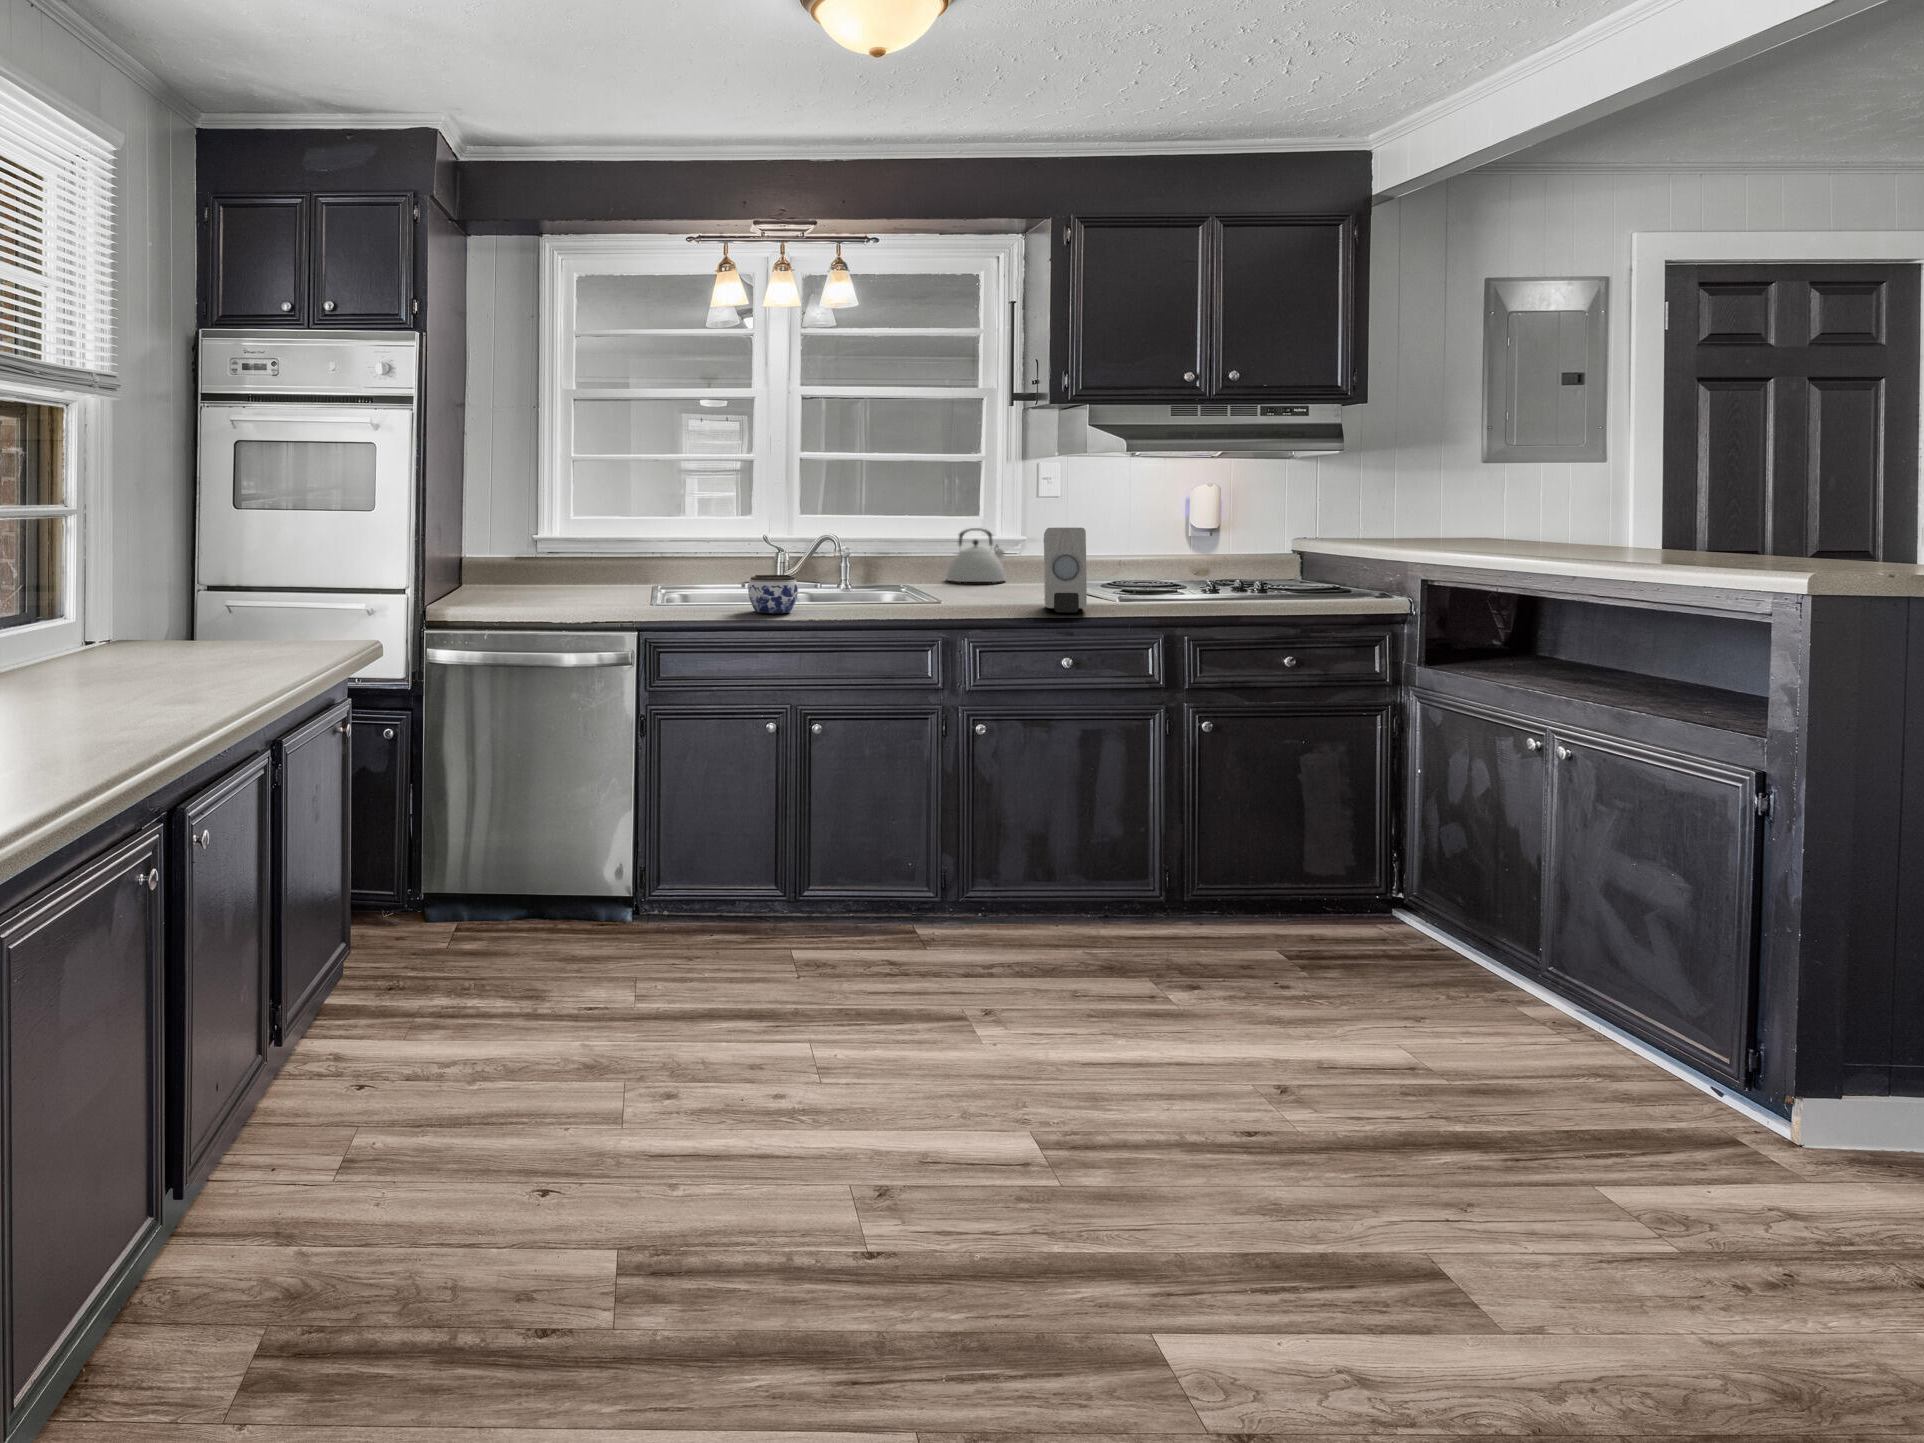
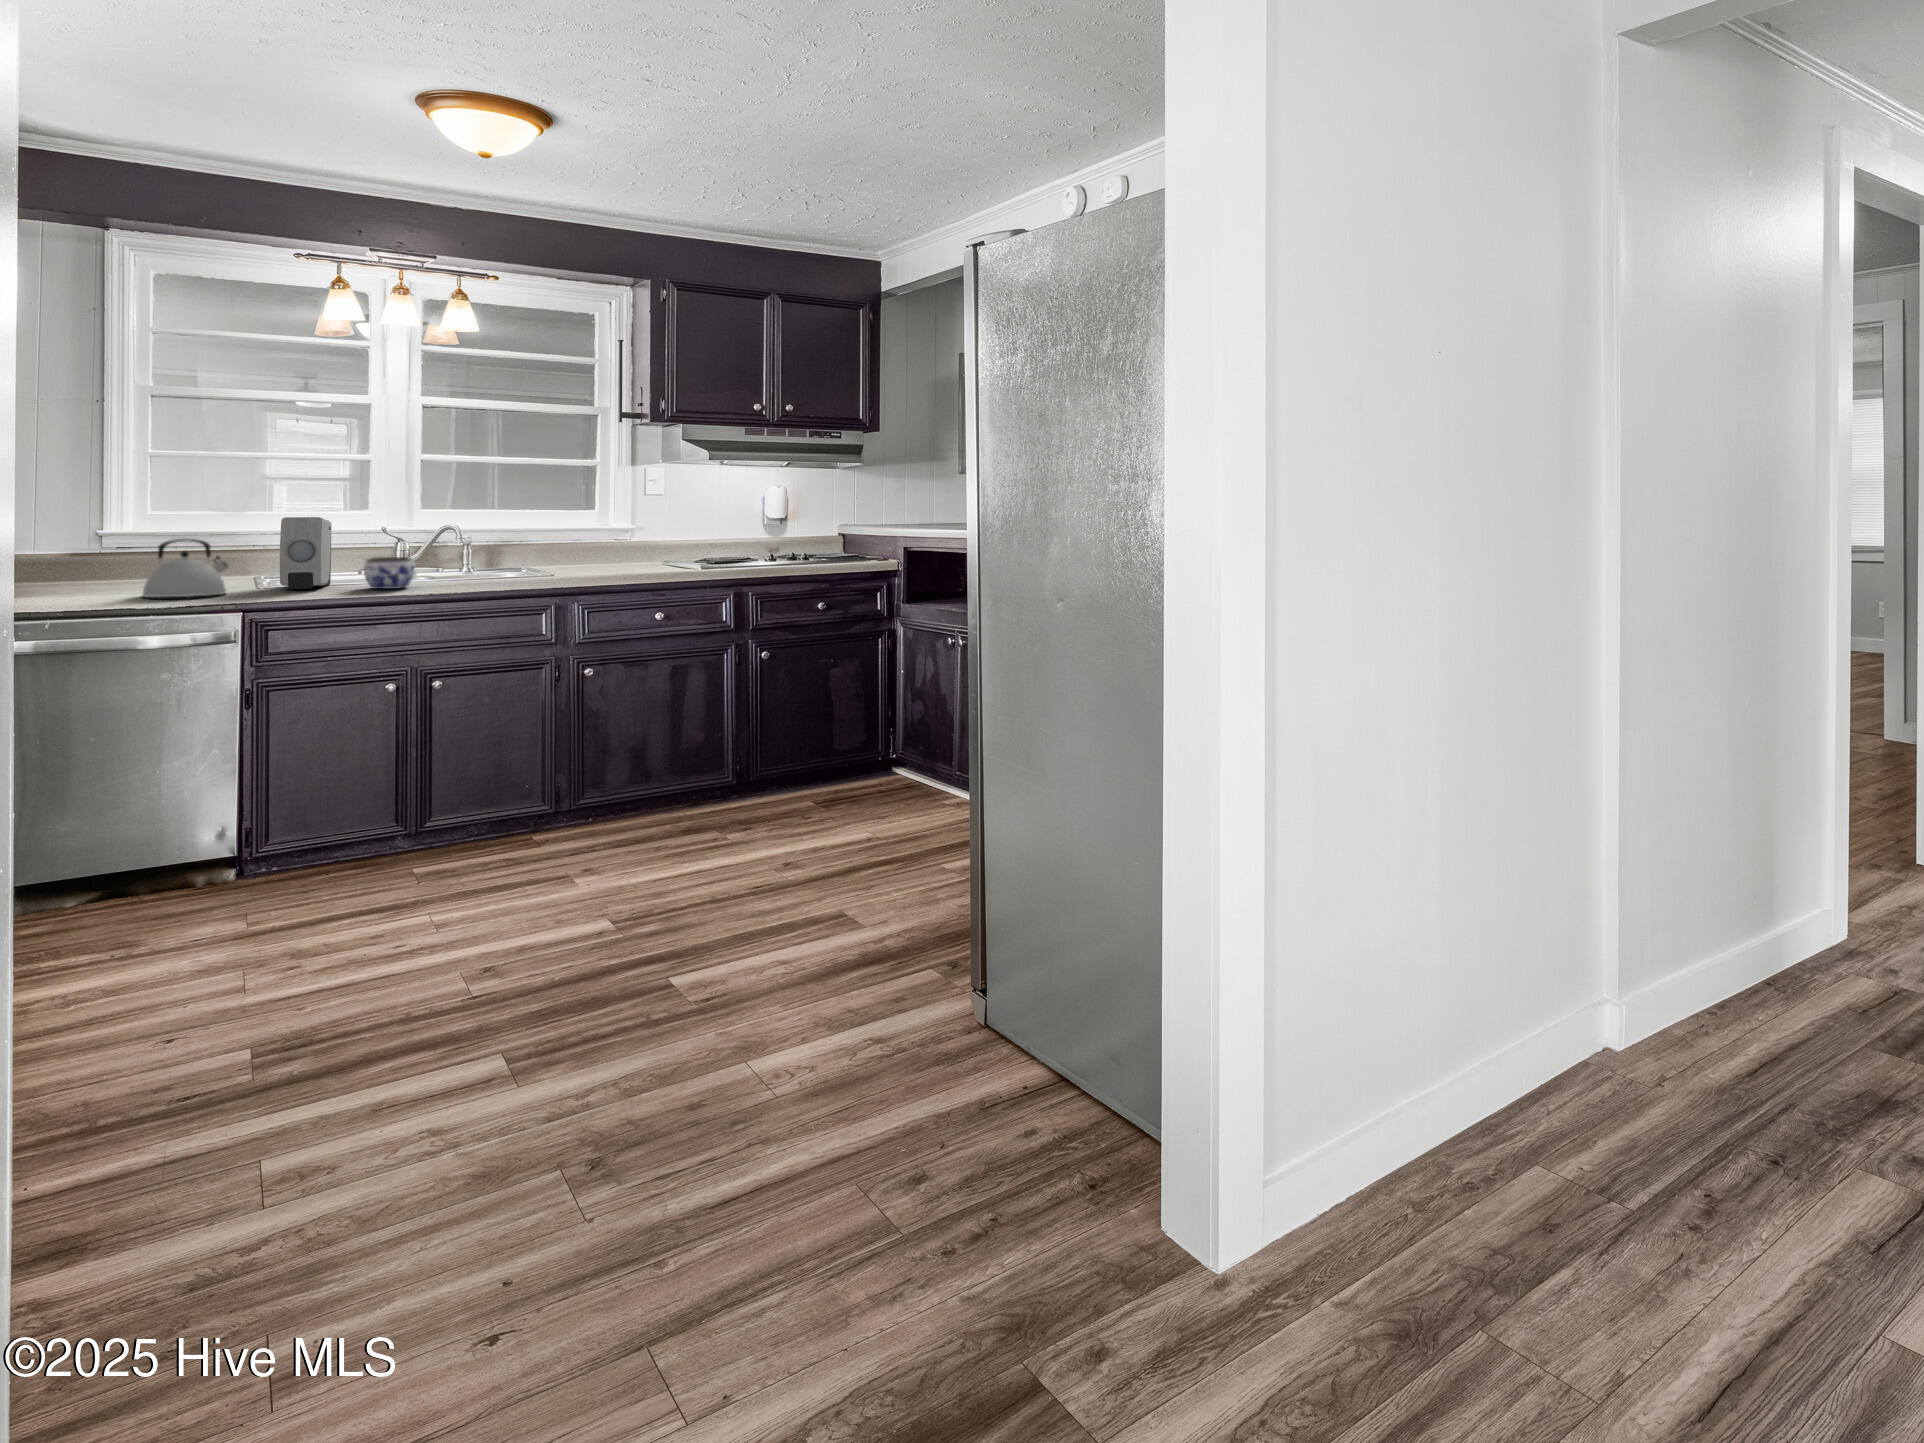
kettle: present [946,528,1005,582] -> present [143,539,228,597]
soap dispenser: present [1044,528,1087,612] -> present [280,517,331,589]

